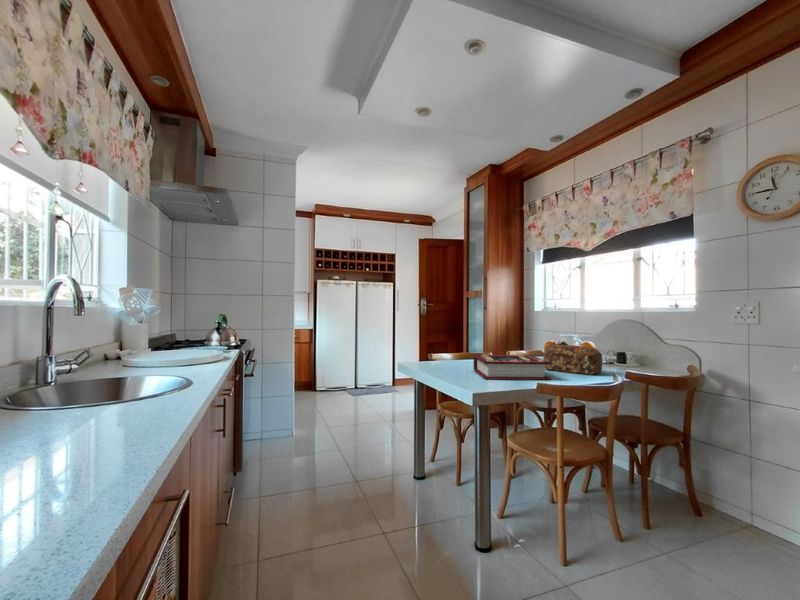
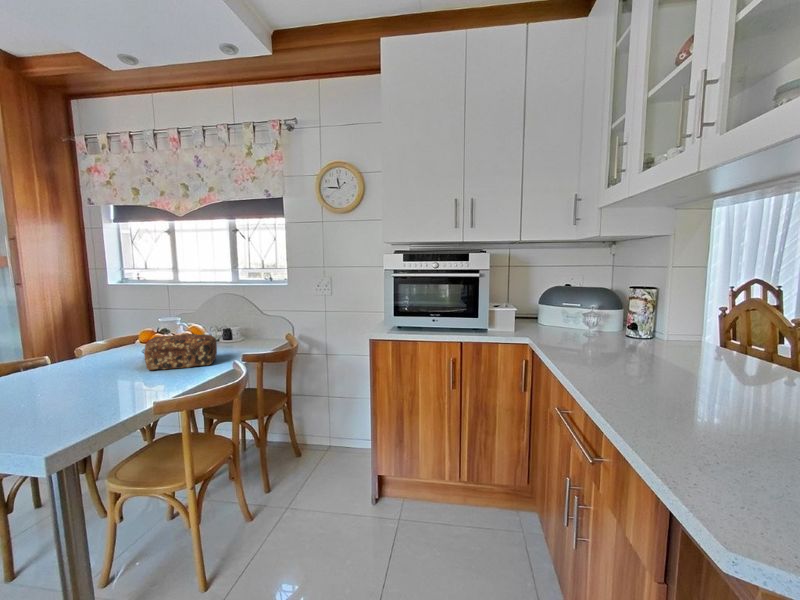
book: present [473,354,551,380] -> none [21,360,166,423]

